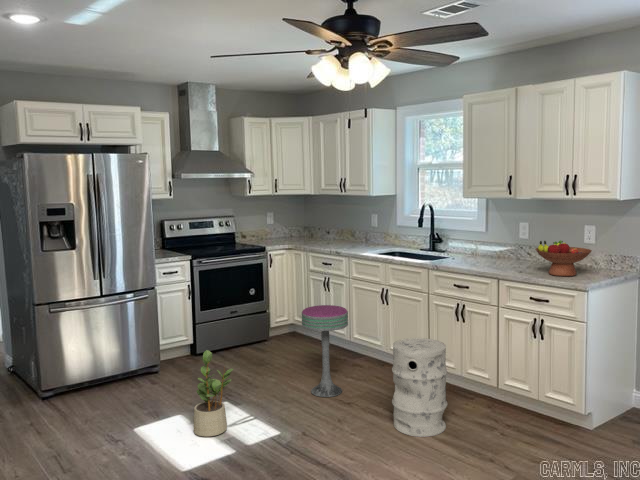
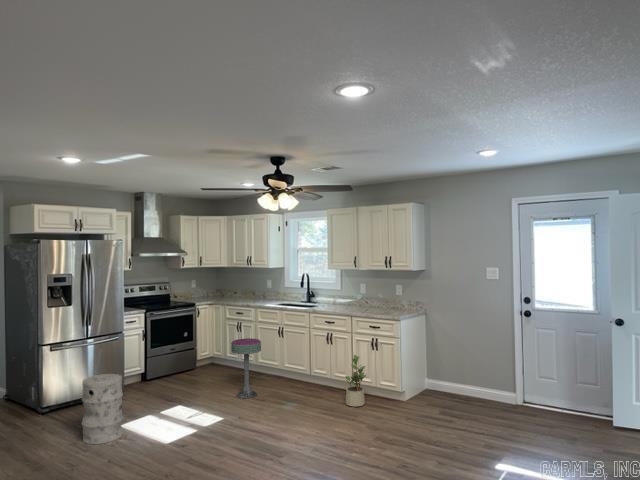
fruit bowl: present [535,240,592,276] -> none [371,294,400,314]
trash can: present [392,338,447,437] -> present [82,374,123,444]
potted plant: present [194,350,233,437] -> present [345,355,366,406]

